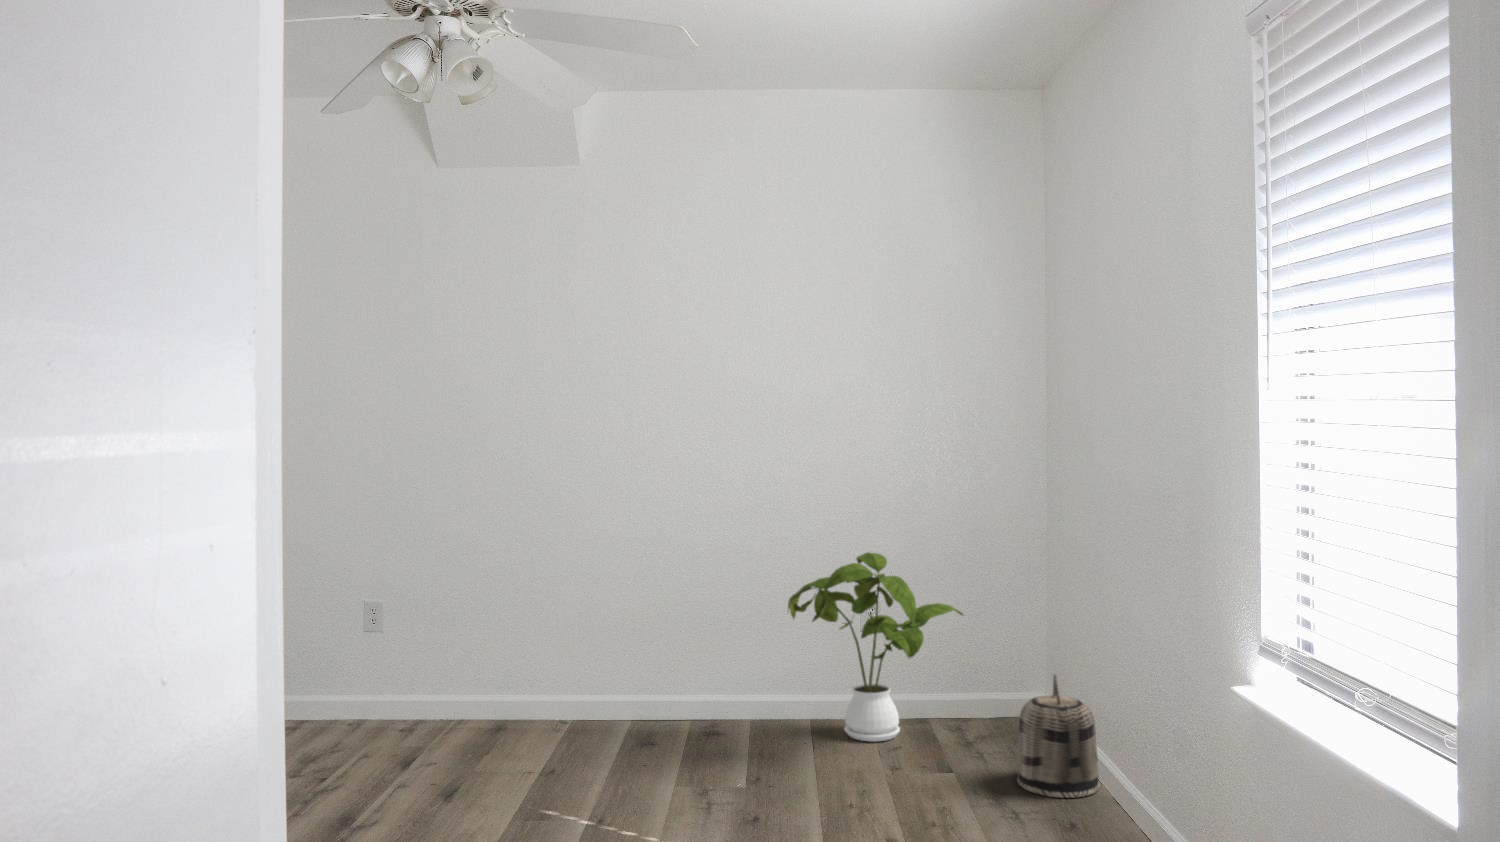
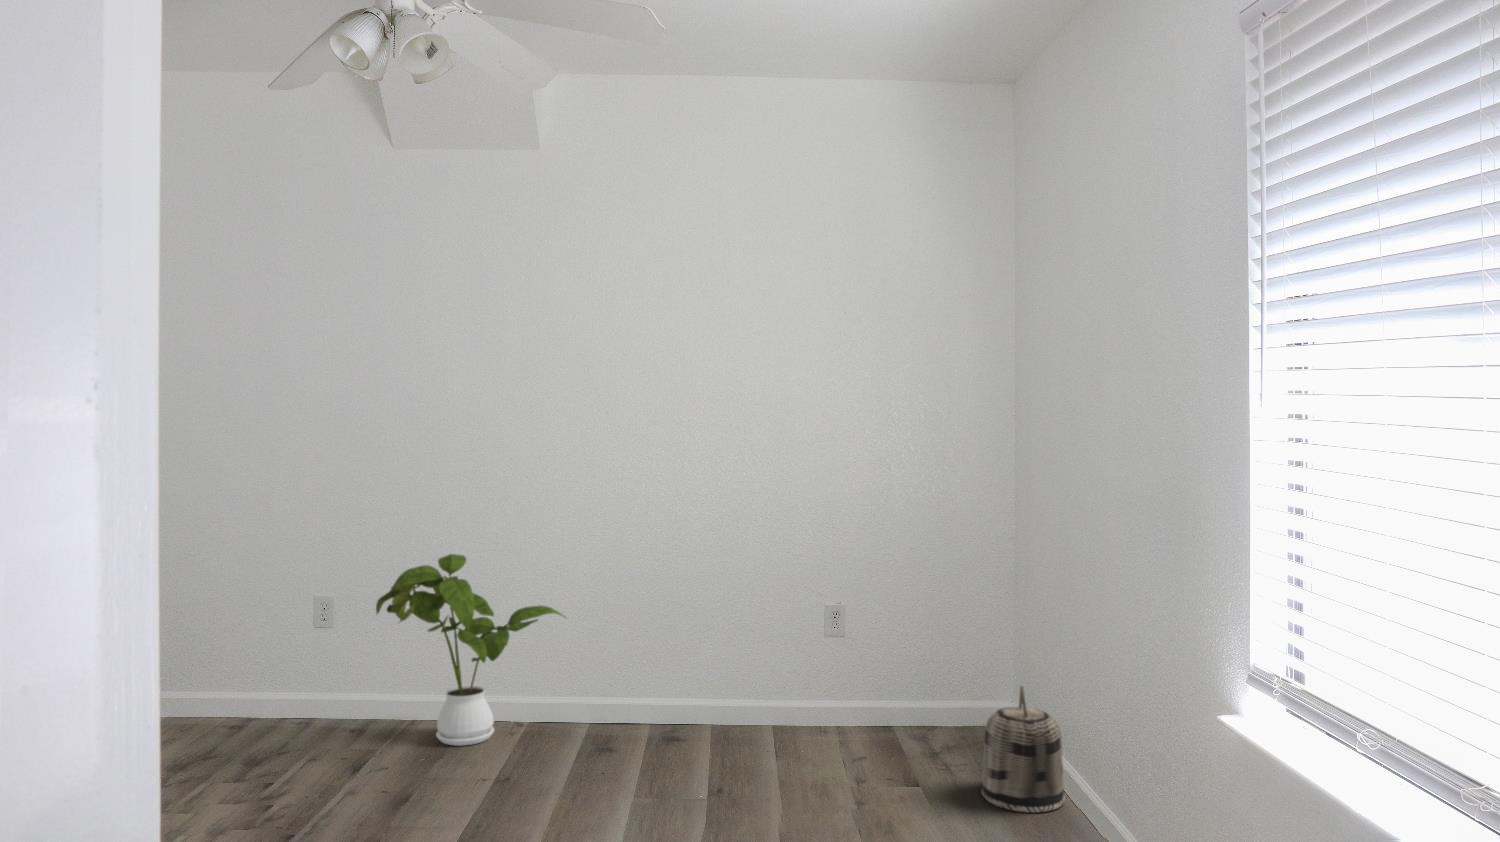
house plant: present [788,552,963,742] -> present [376,554,563,746]

